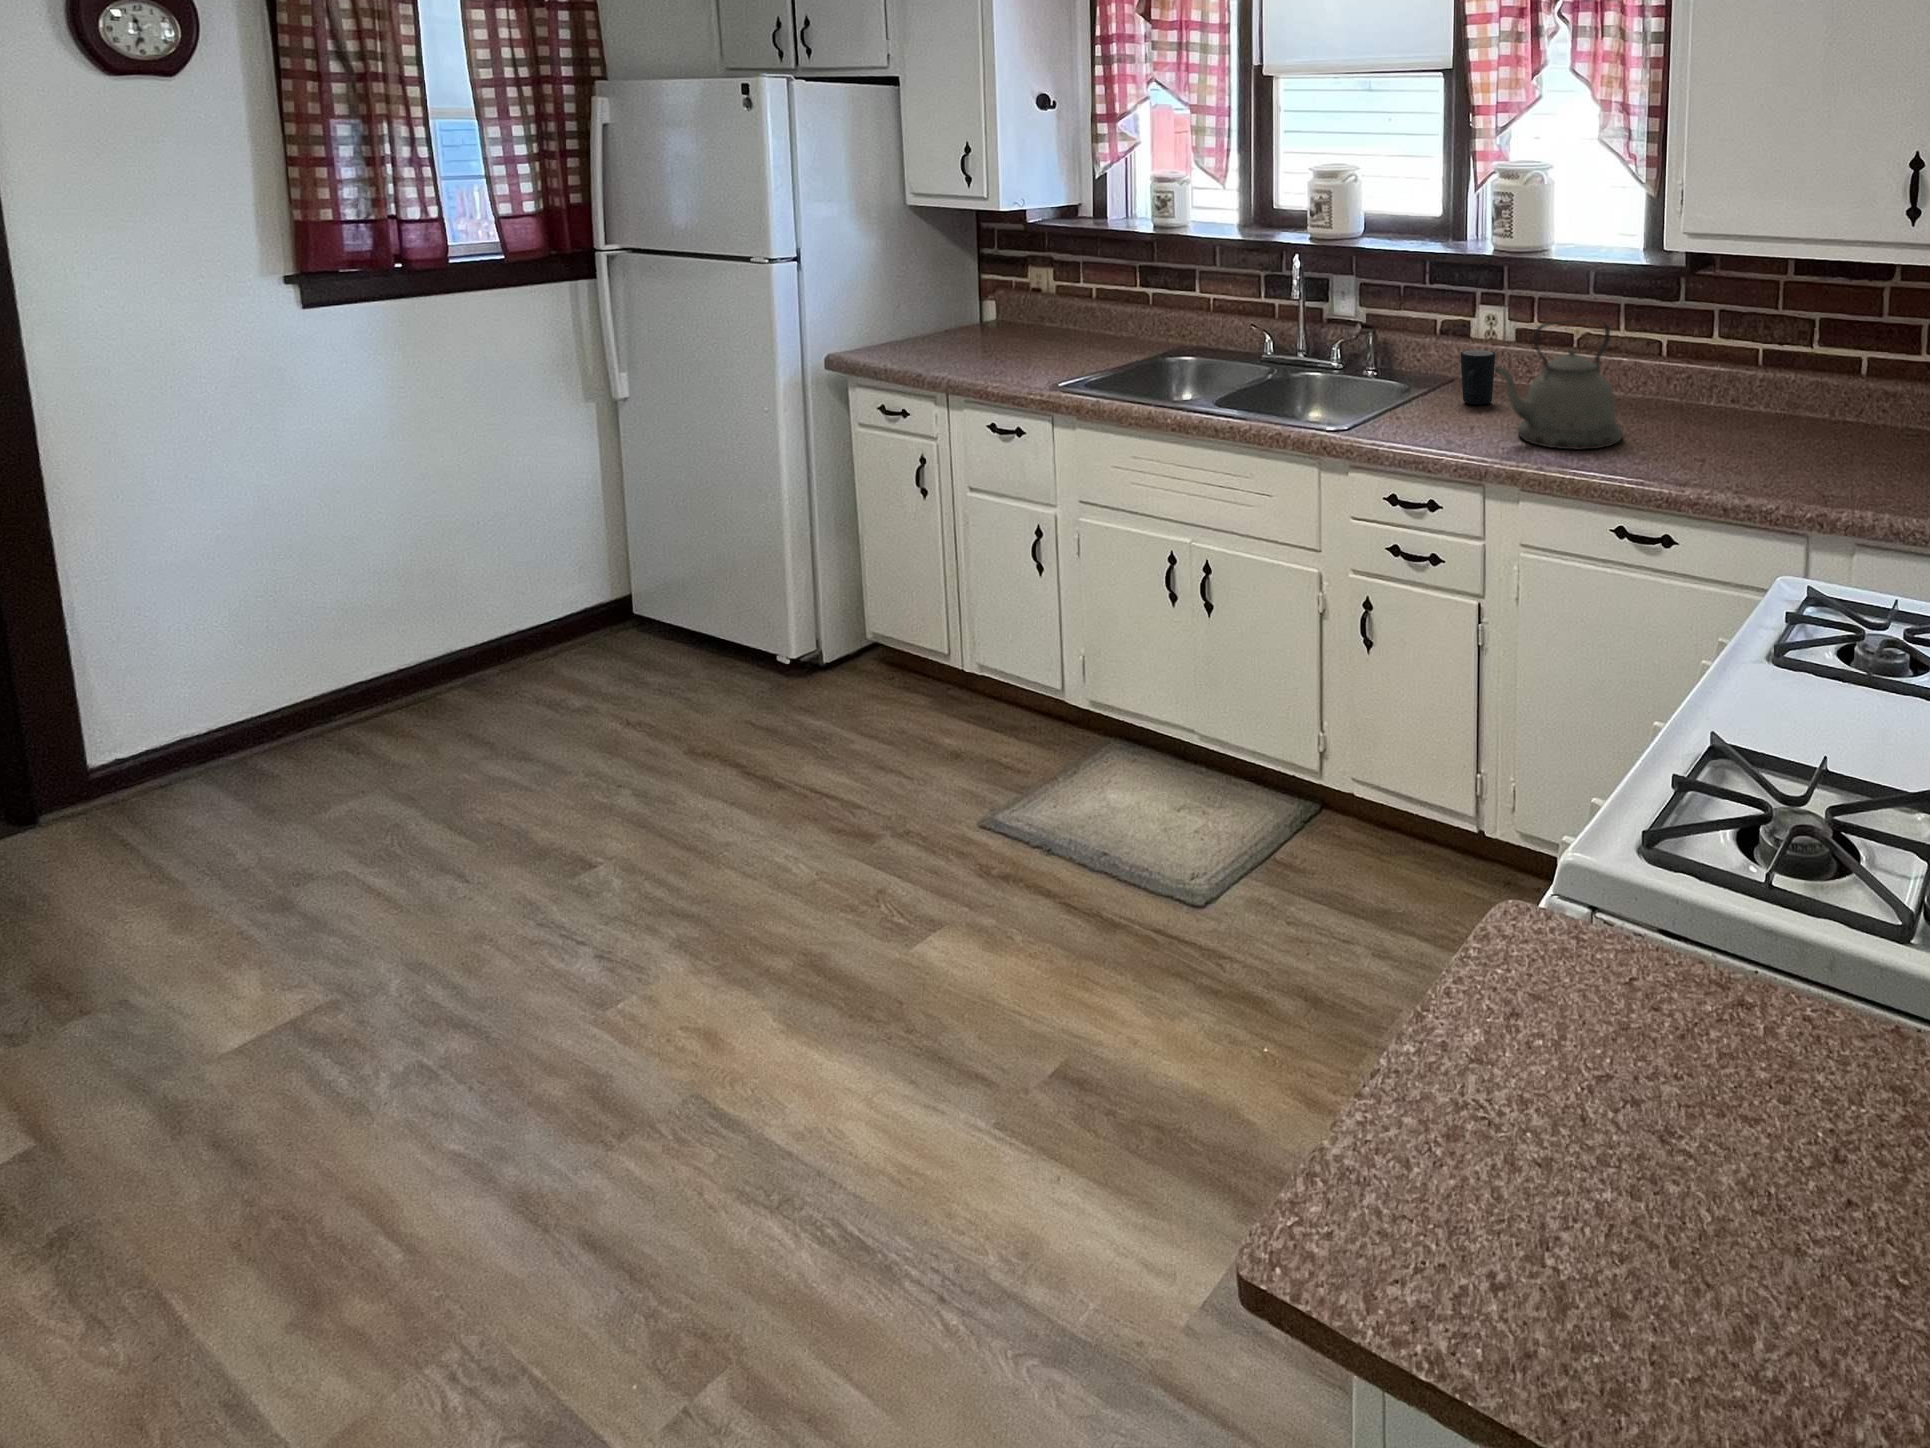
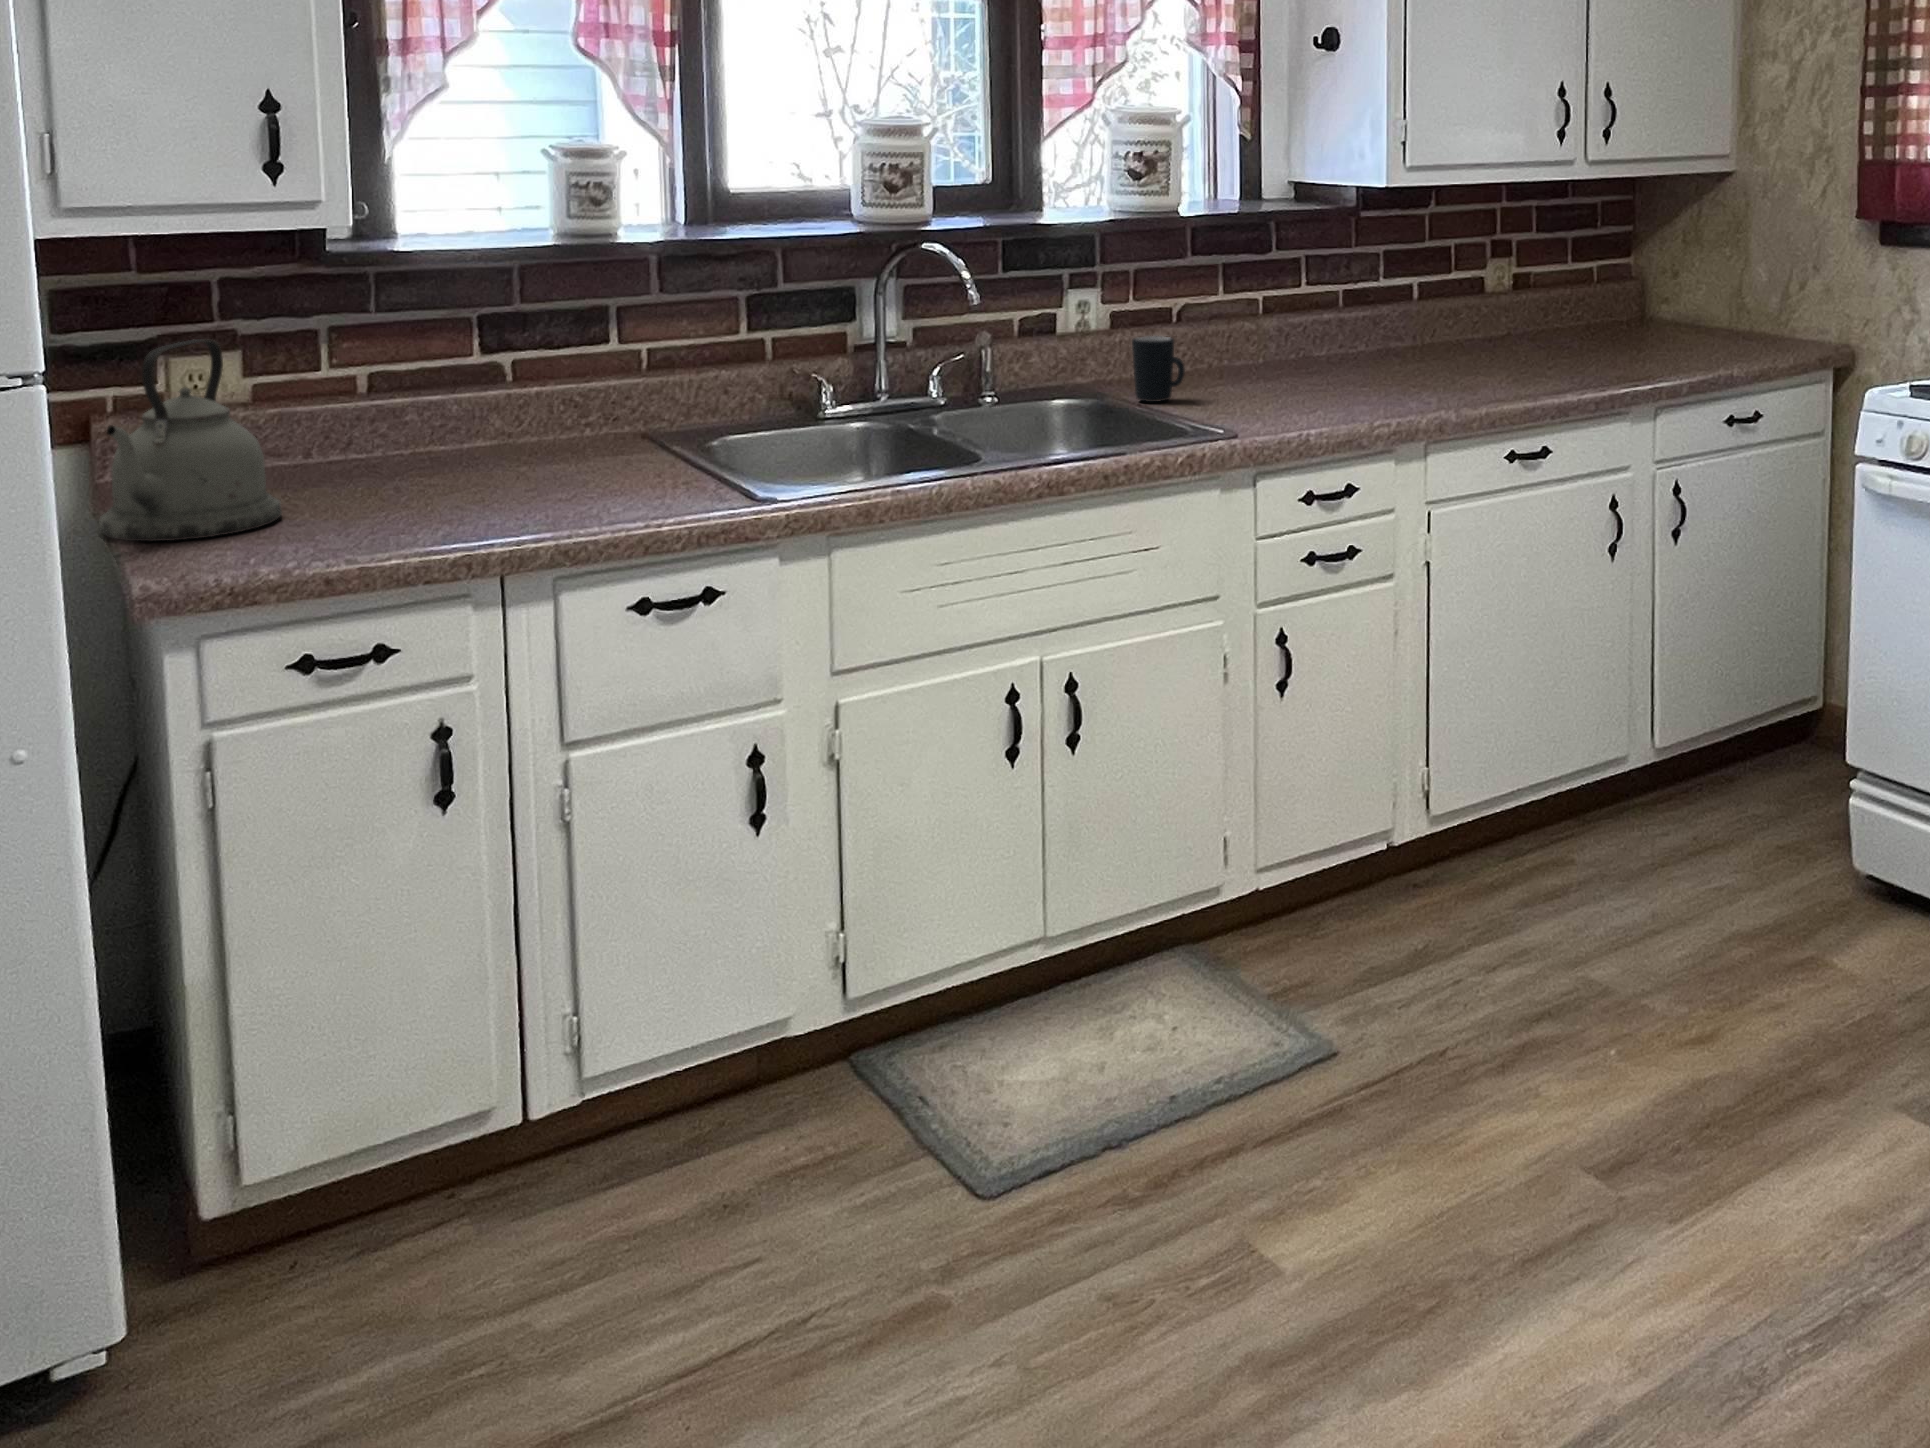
kettle: present [1495,319,1623,450] -> present [99,339,282,541]

